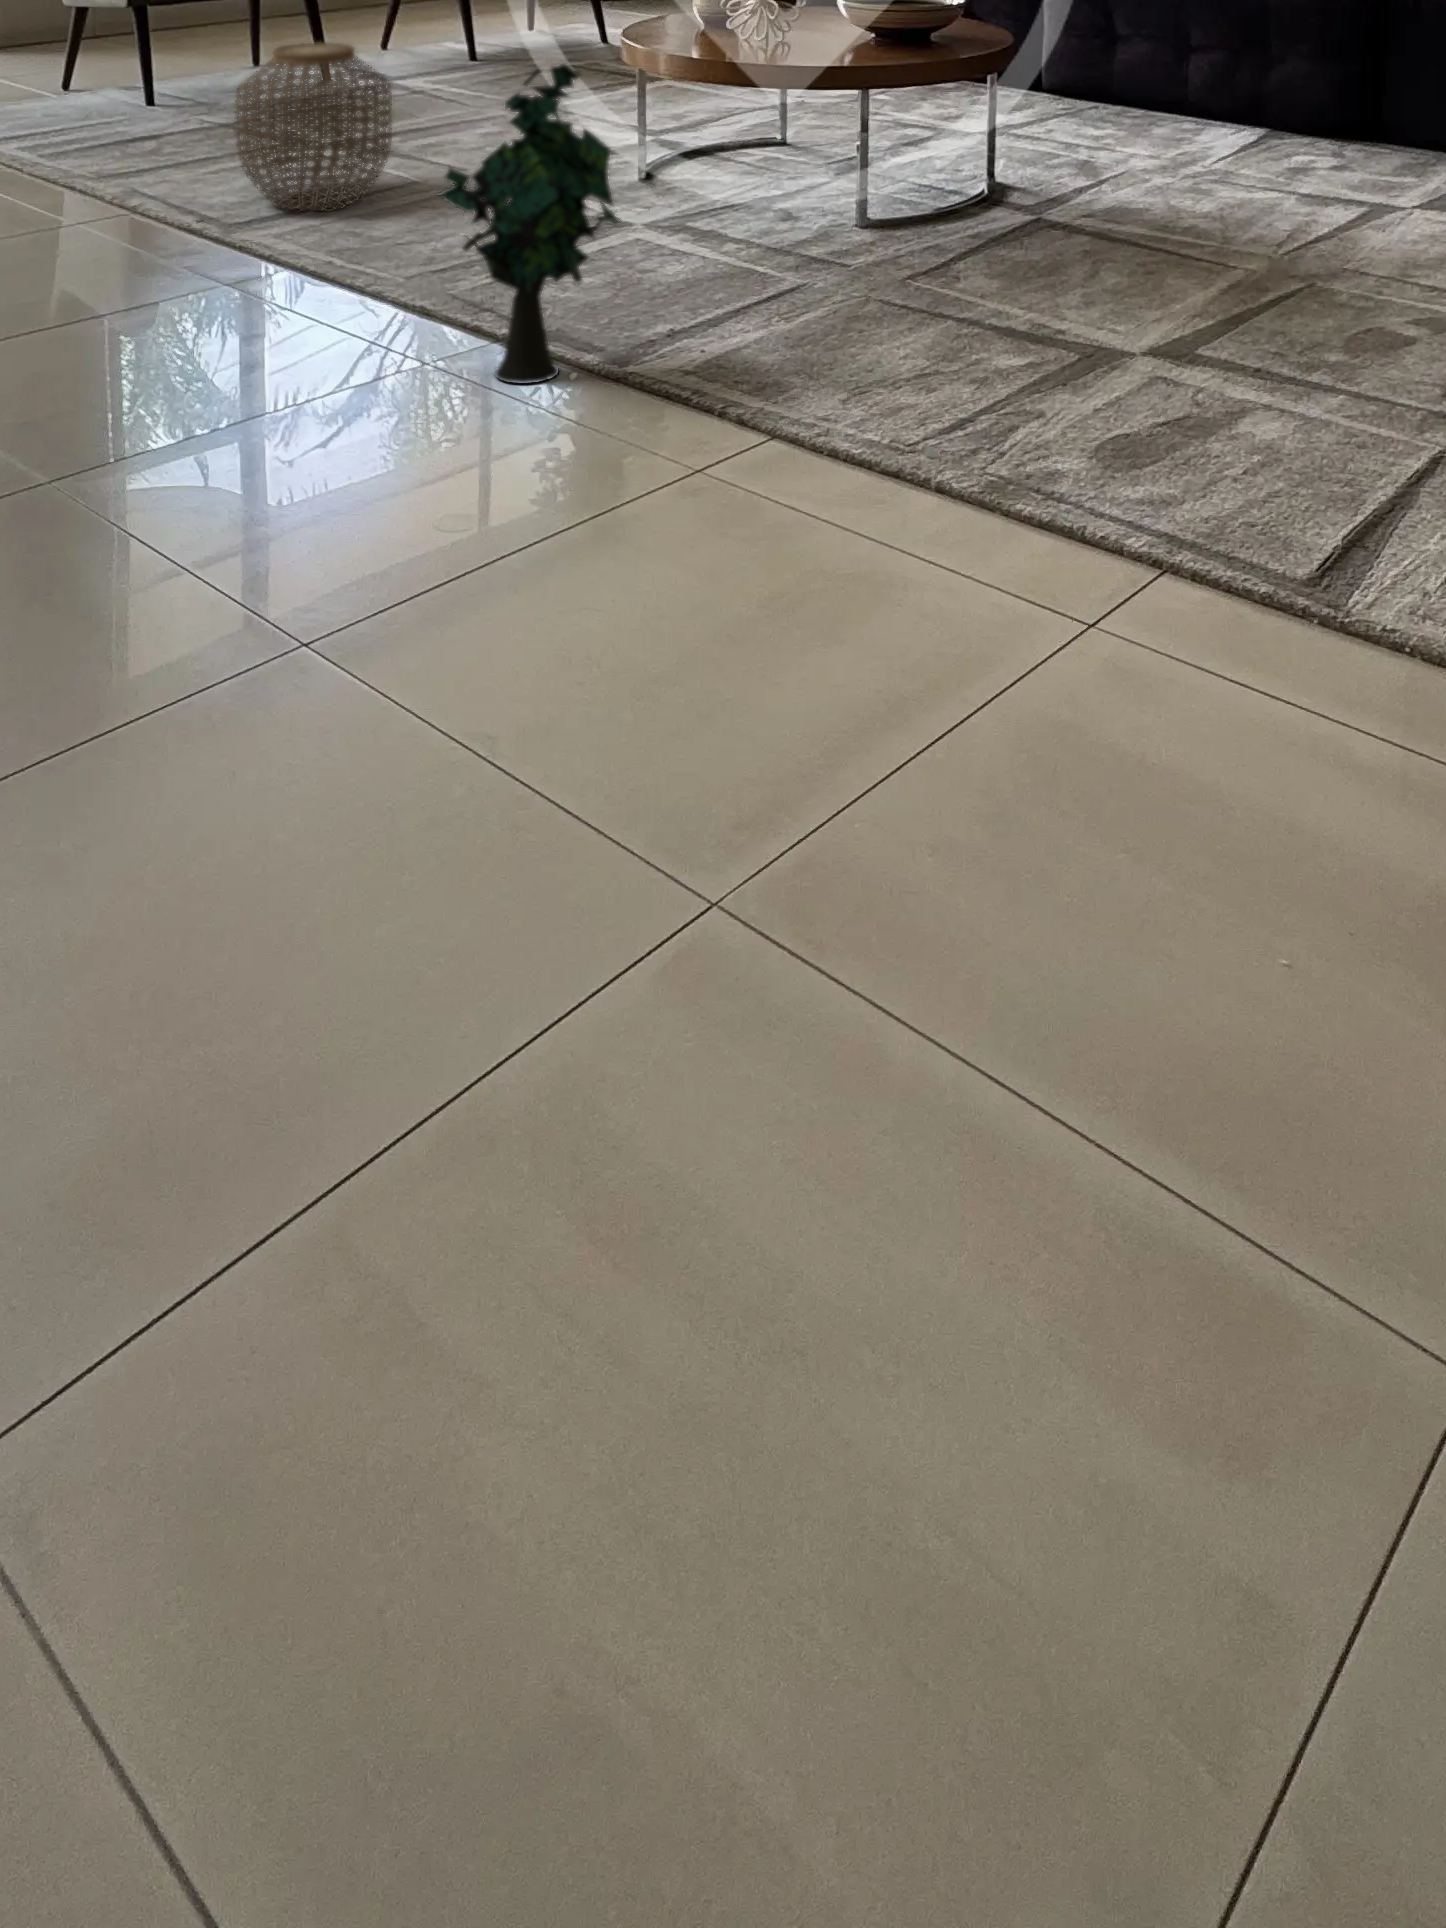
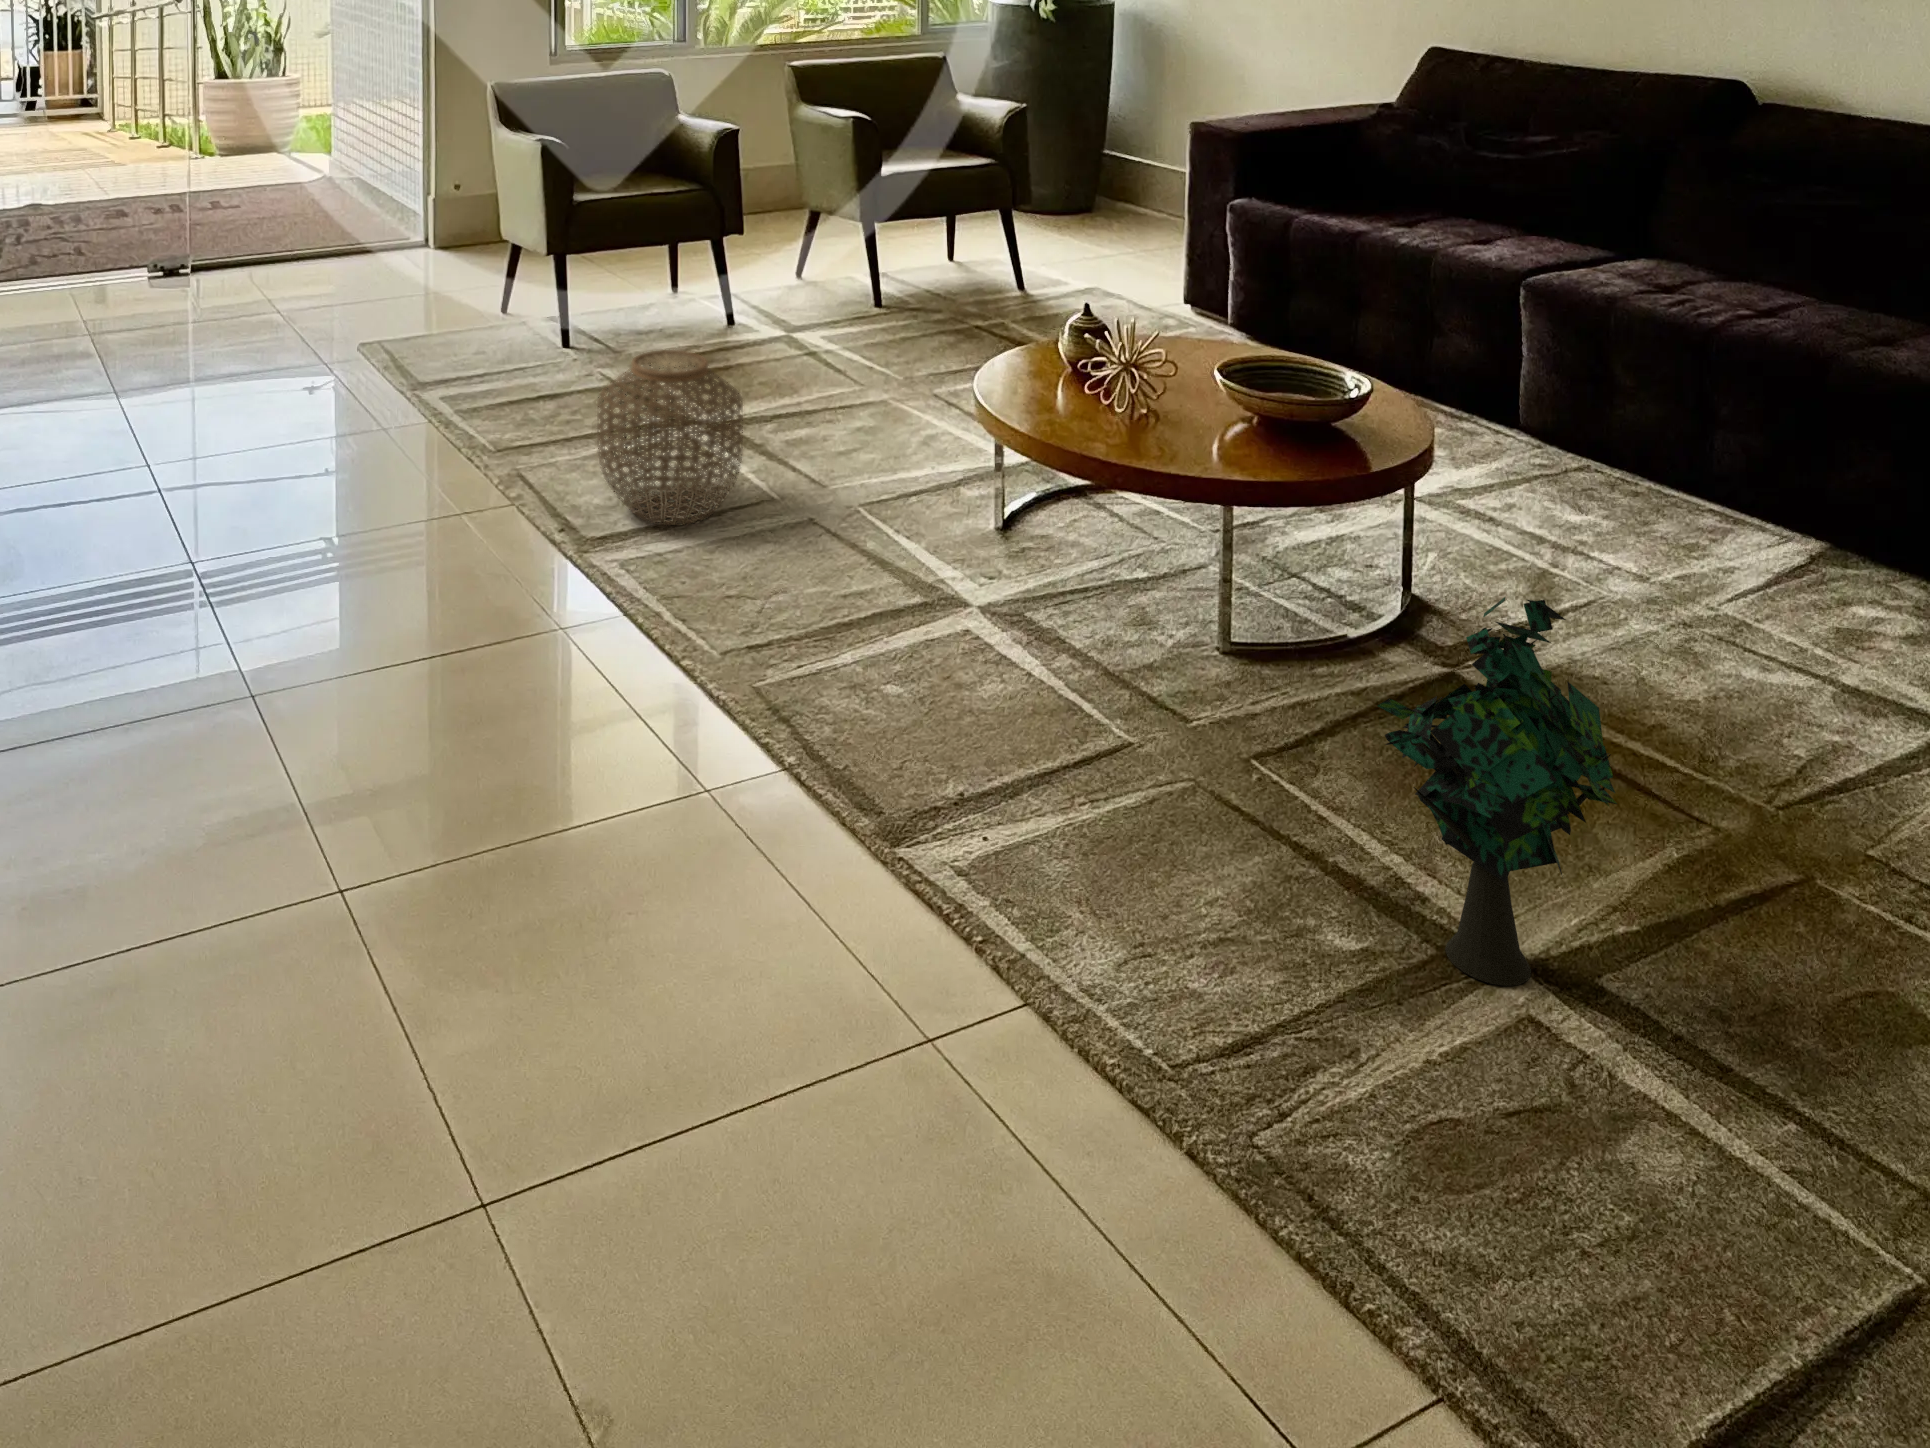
decorative plant: present [439,64,619,384] -> present [1377,597,1617,986]

